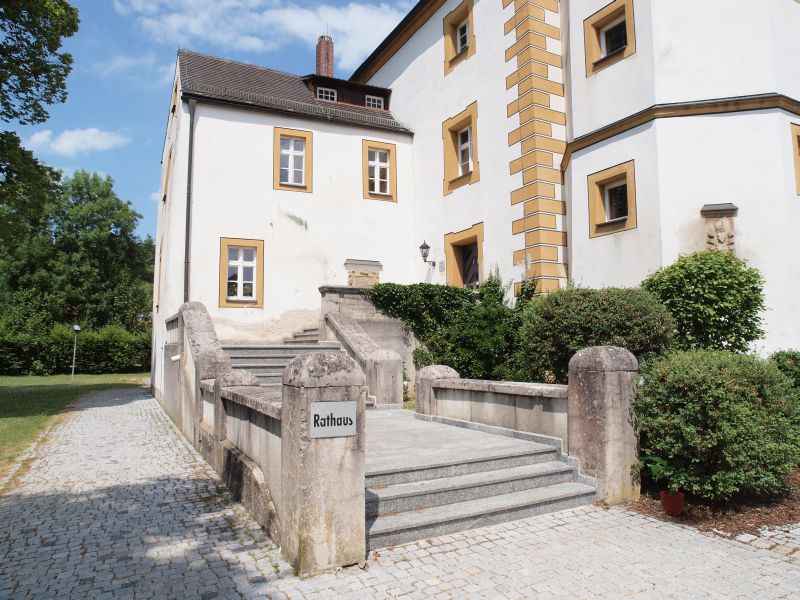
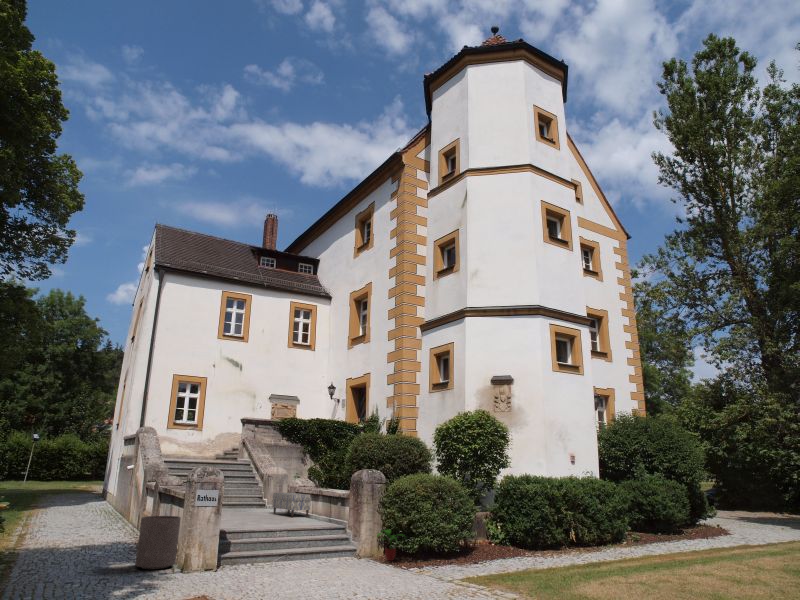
bench: none [395,388,461,427] -> present [272,493,311,517]
trash can: none [195,451,278,568] -> present [135,516,181,569]

